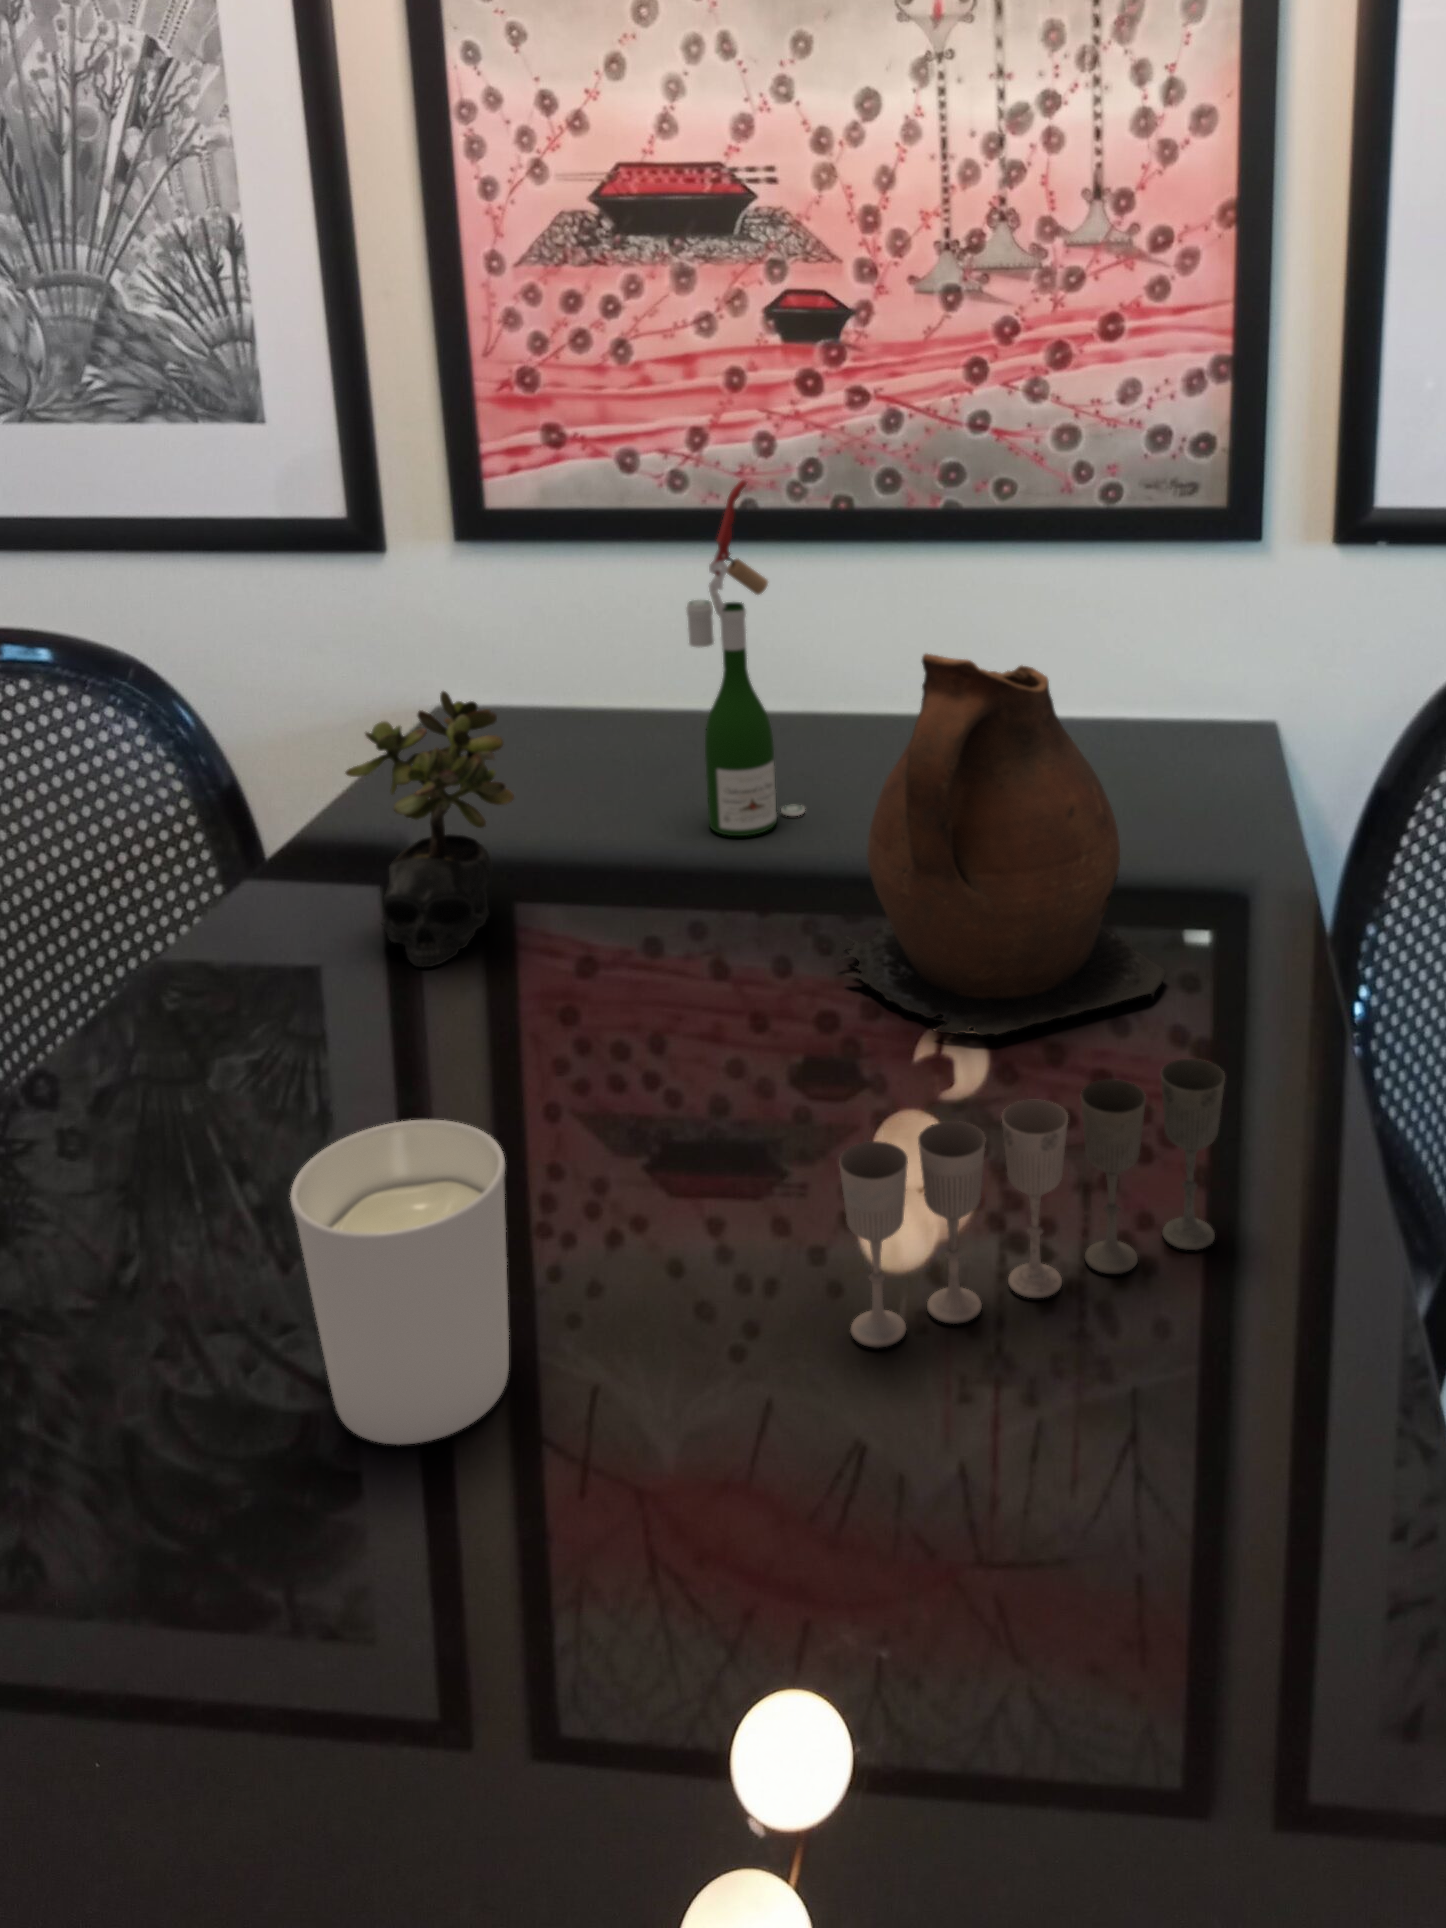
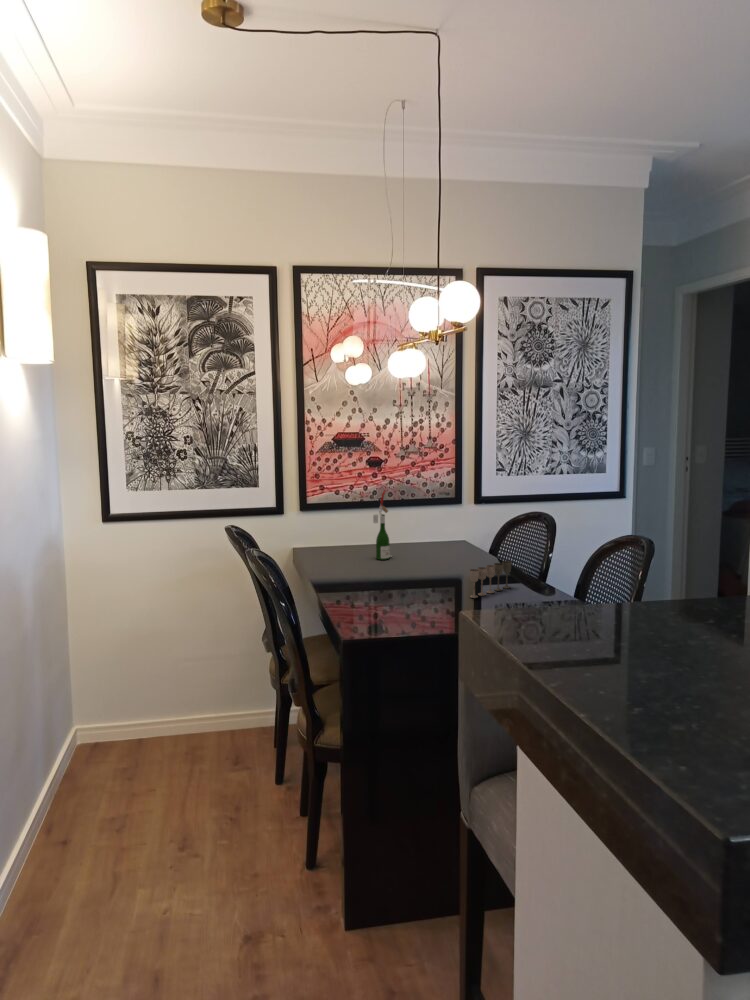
ceramic pitcher: present [838,654,1166,1035] -> none [423,512,480,575]
succulent plant: present [346,691,514,967] -> none [336,528,368,577]
candle holder: present [290,1120,509,1445] -> none [405,569,434,609]

